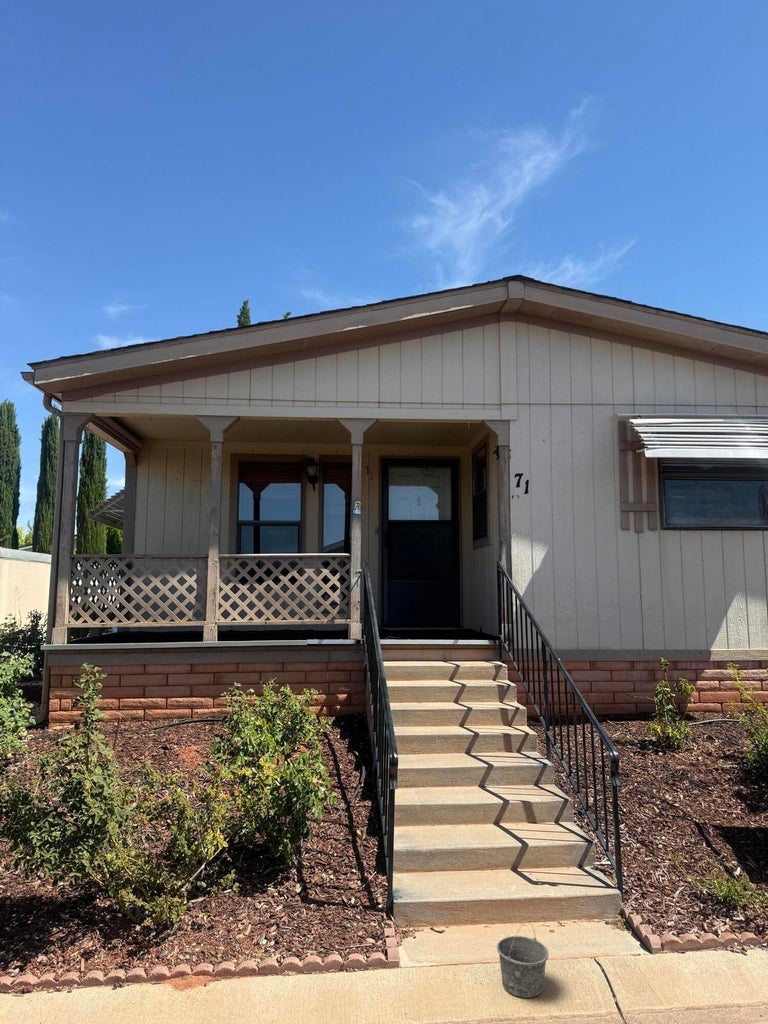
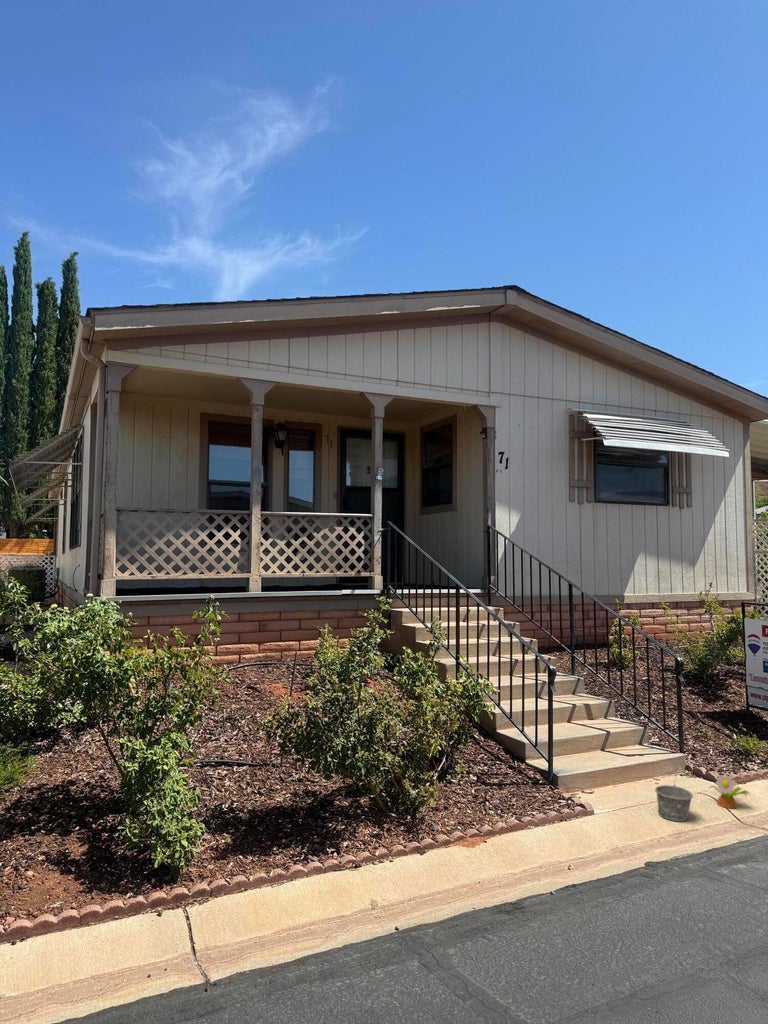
decorative plant: none [607,932,664,989] -> present [709,774,749,809]

